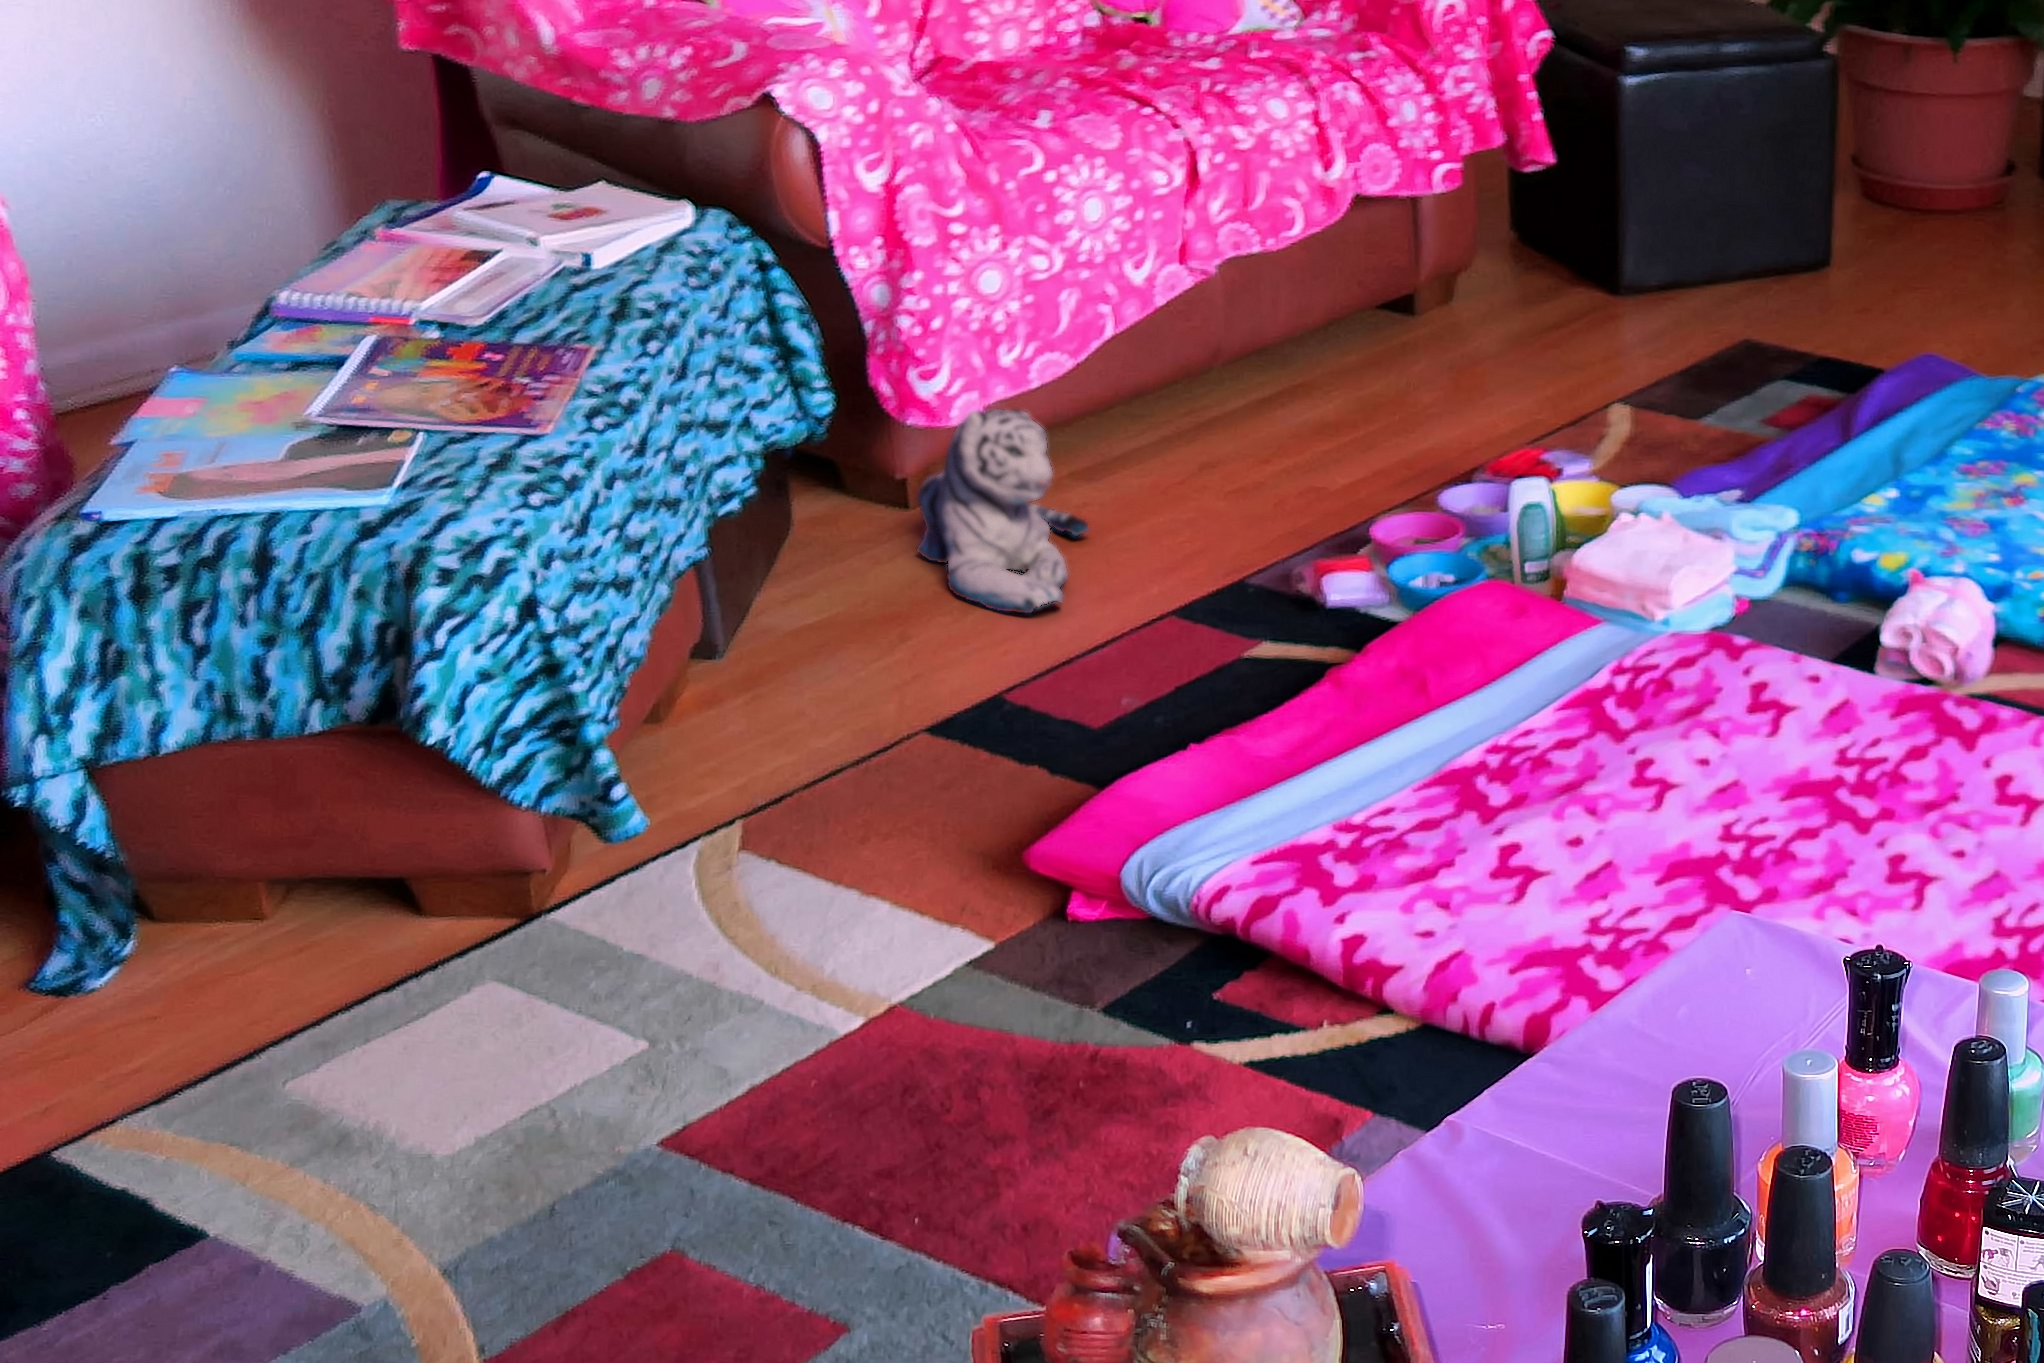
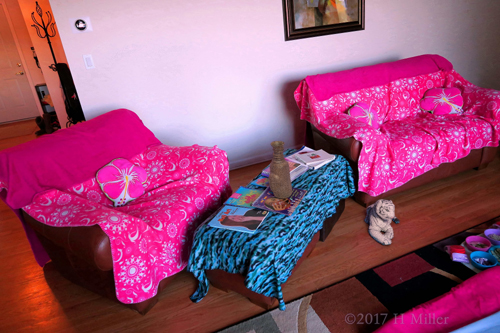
vase: none [347,65,518,376] -> present [268,141,292,198]

